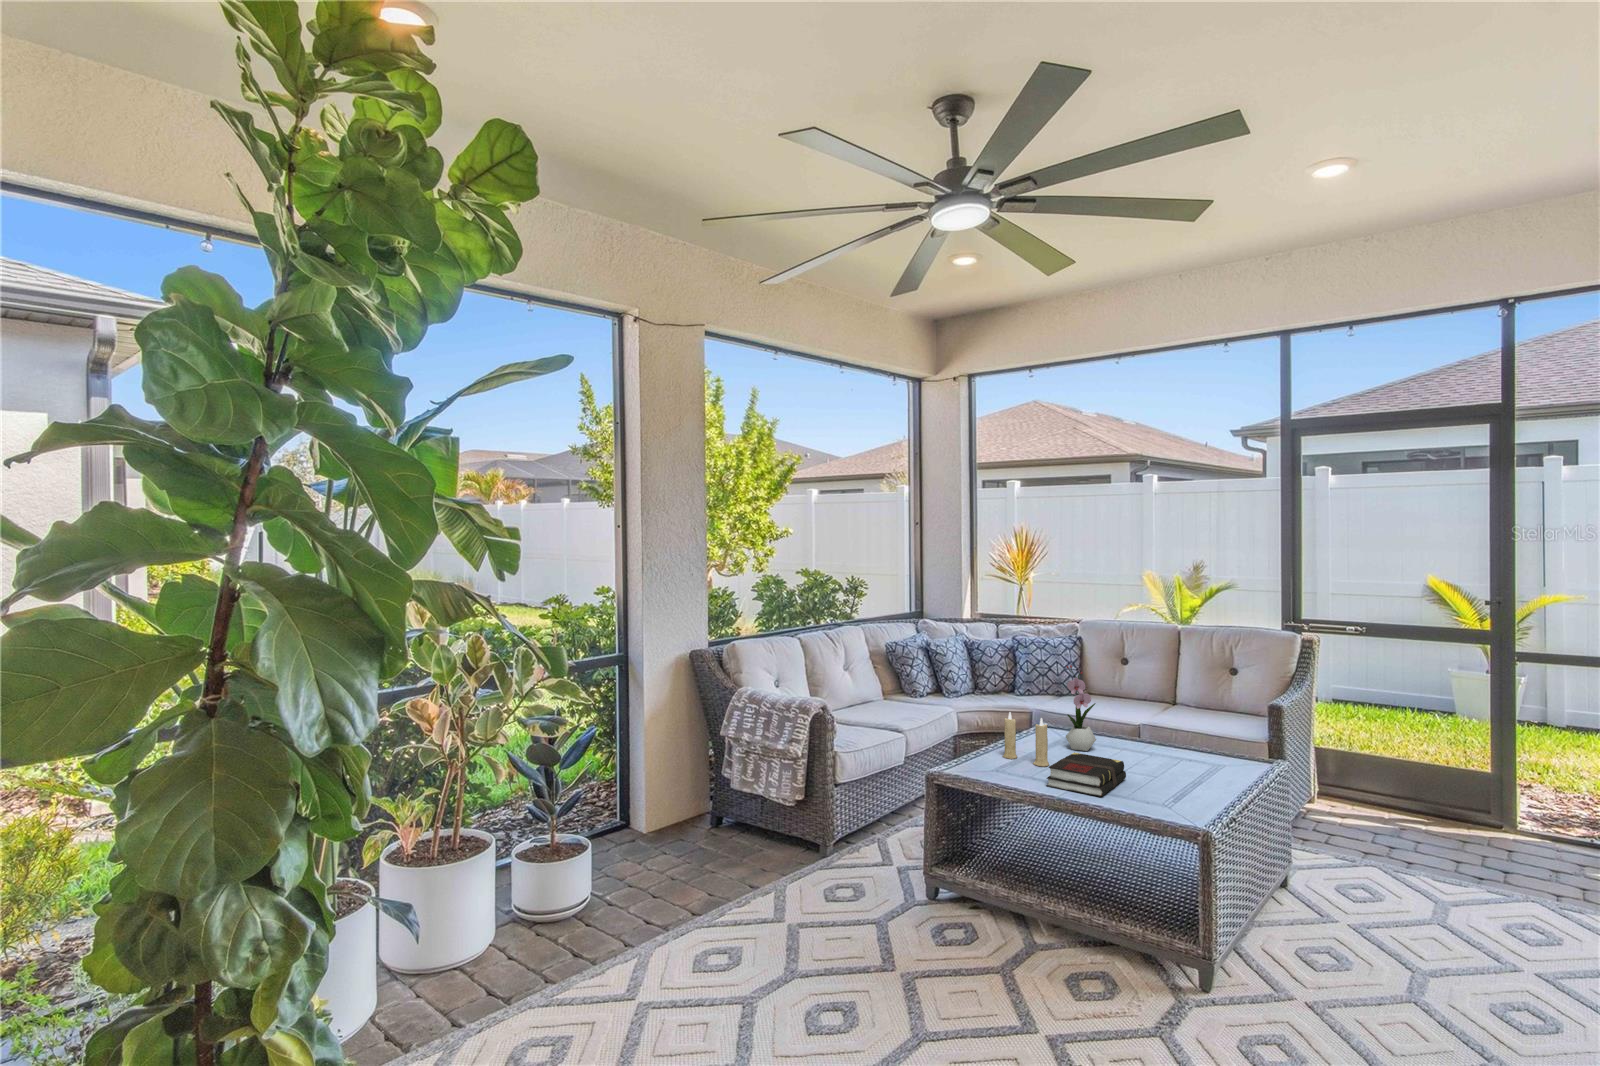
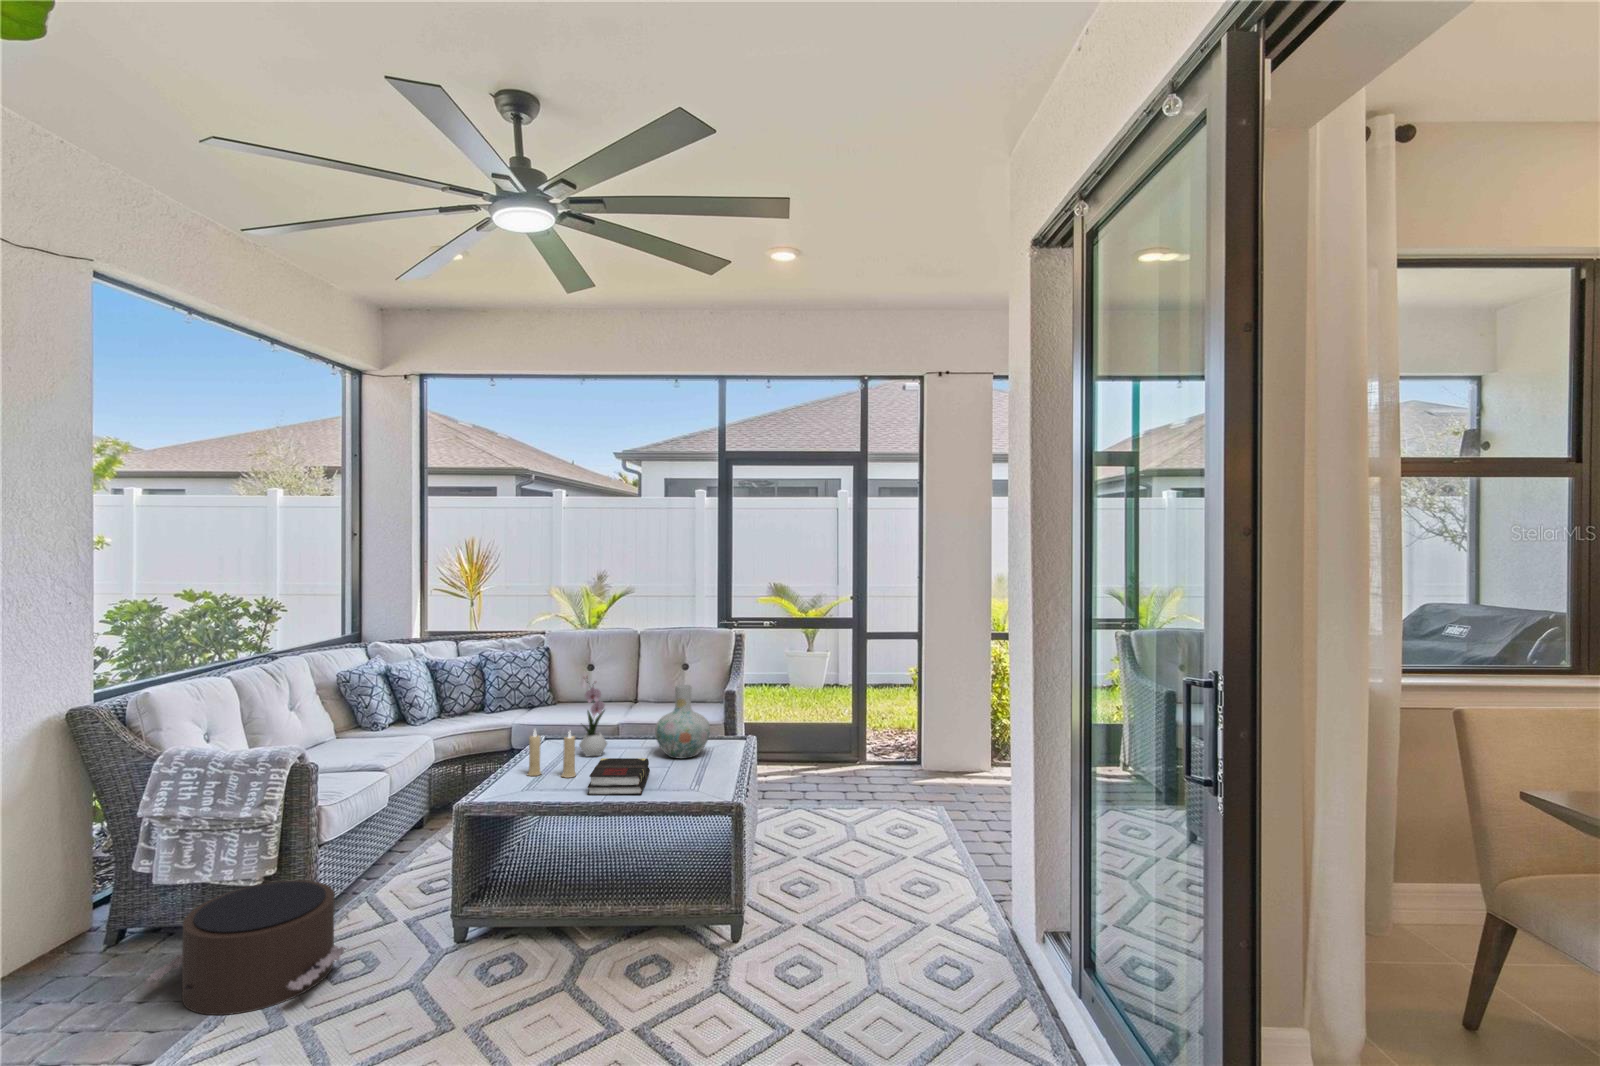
vase: none [1147,686,1215,770] -> present [655,685,710,759]
pouf: none [714,805,841,901] -> present [147,880,347,1015]

